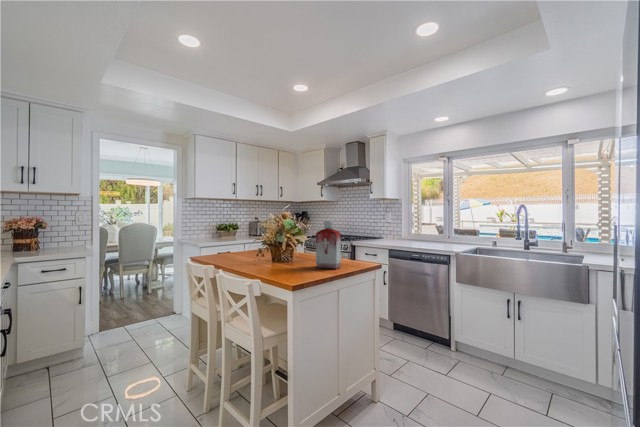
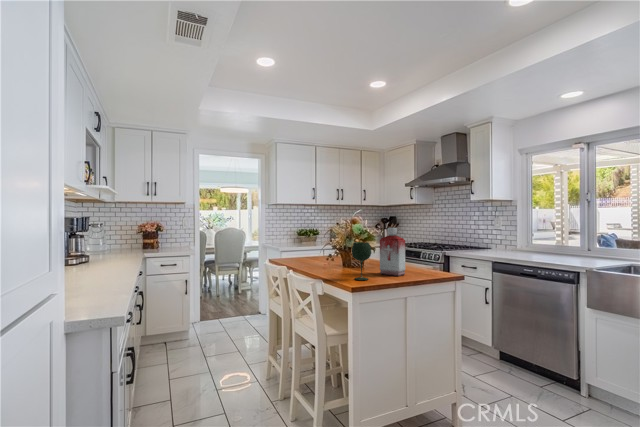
wine glass: none [291,236,312,277] -> present [352,242,371,280]

